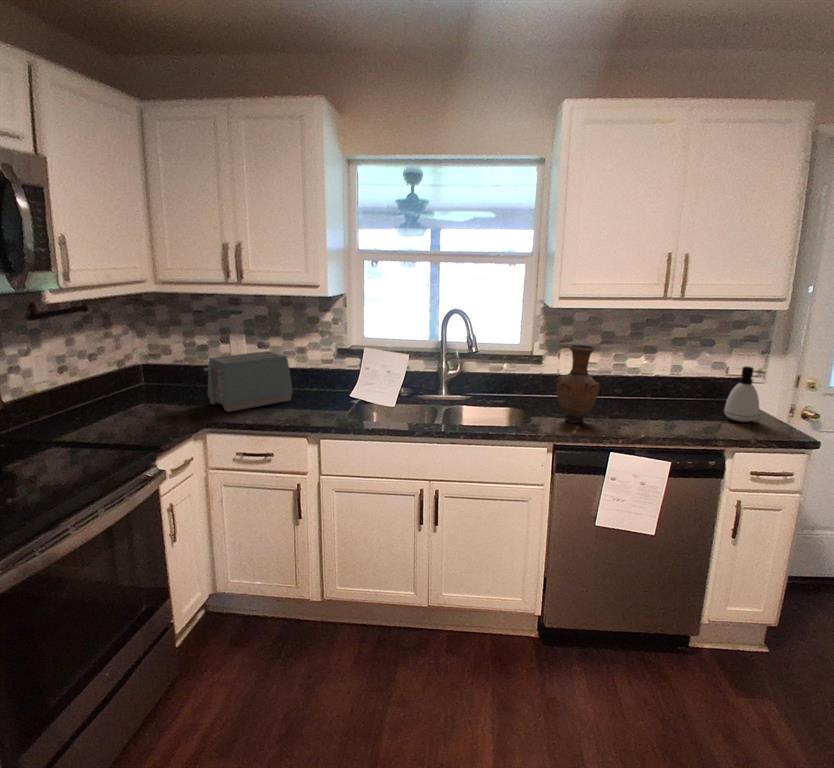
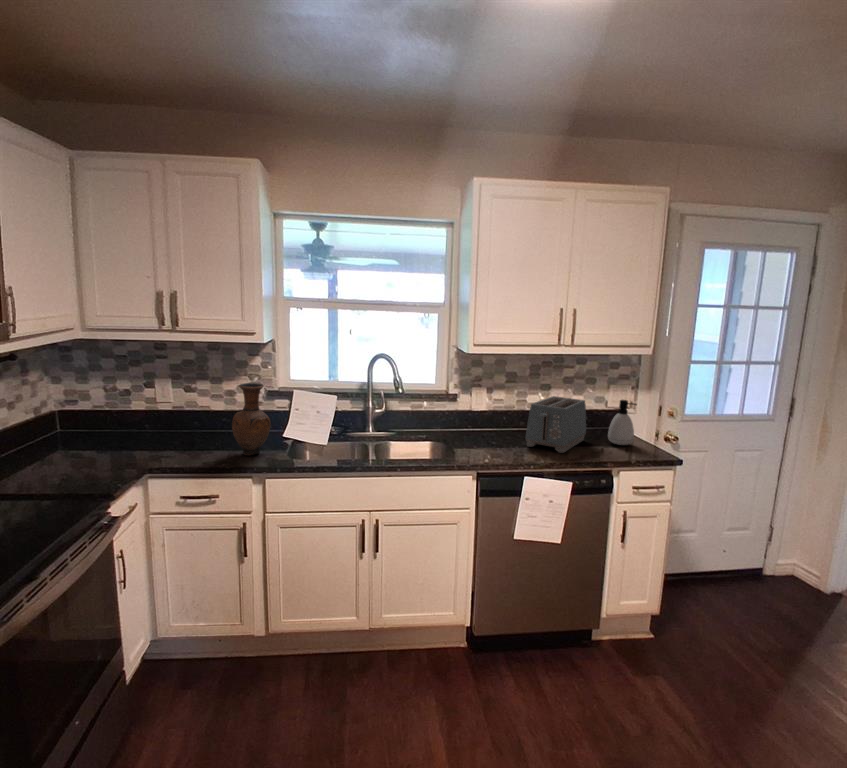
vase: present [556,344,600,423] -> present [232,383,271,455]
toaster: present [204,351,292,412] -> present [526,396,586,453]

